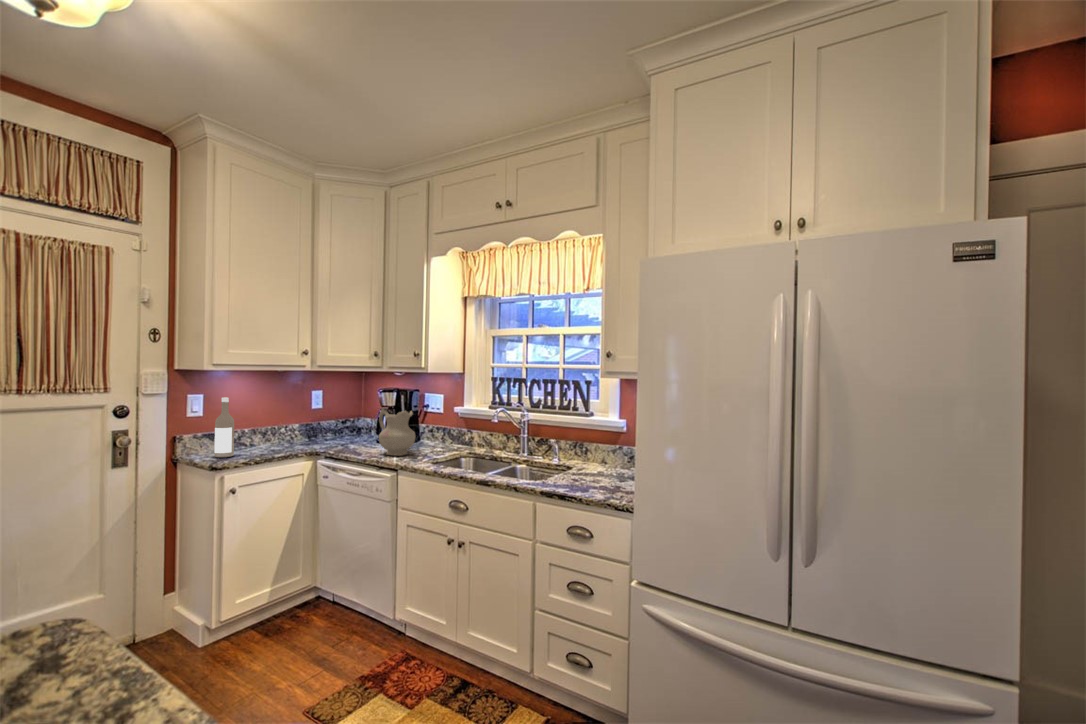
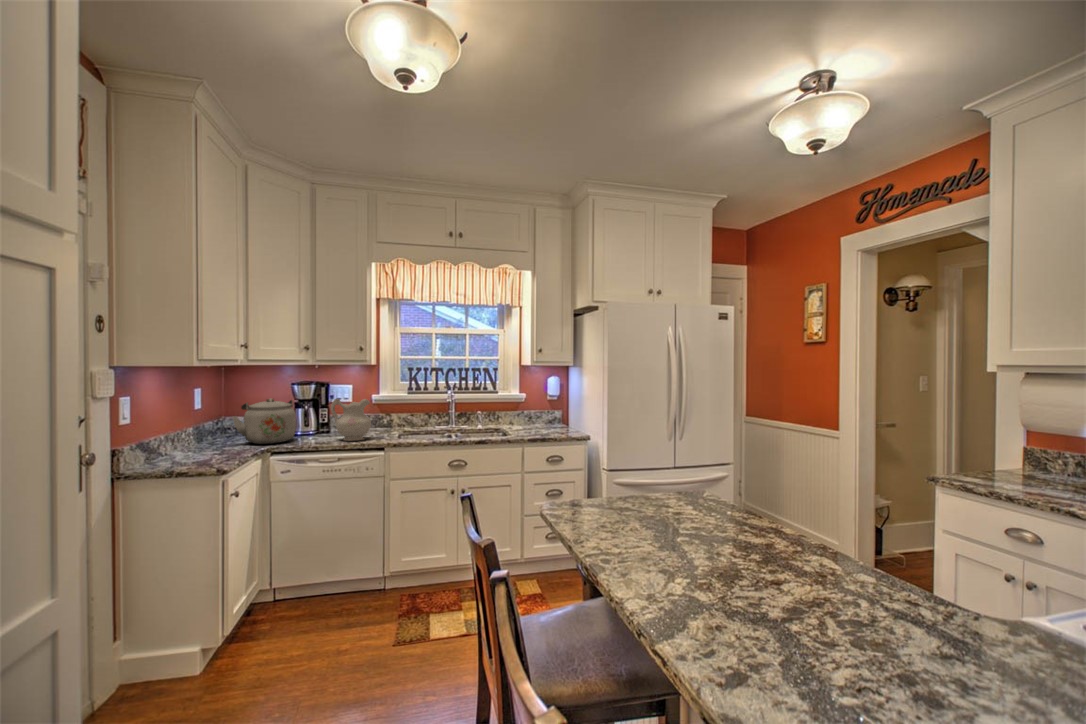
wine bottle: present [215,398,234,458] -> none [167,397,191,466]
kettle: none [312,404,371,448] -> present [233,399,296,444]

